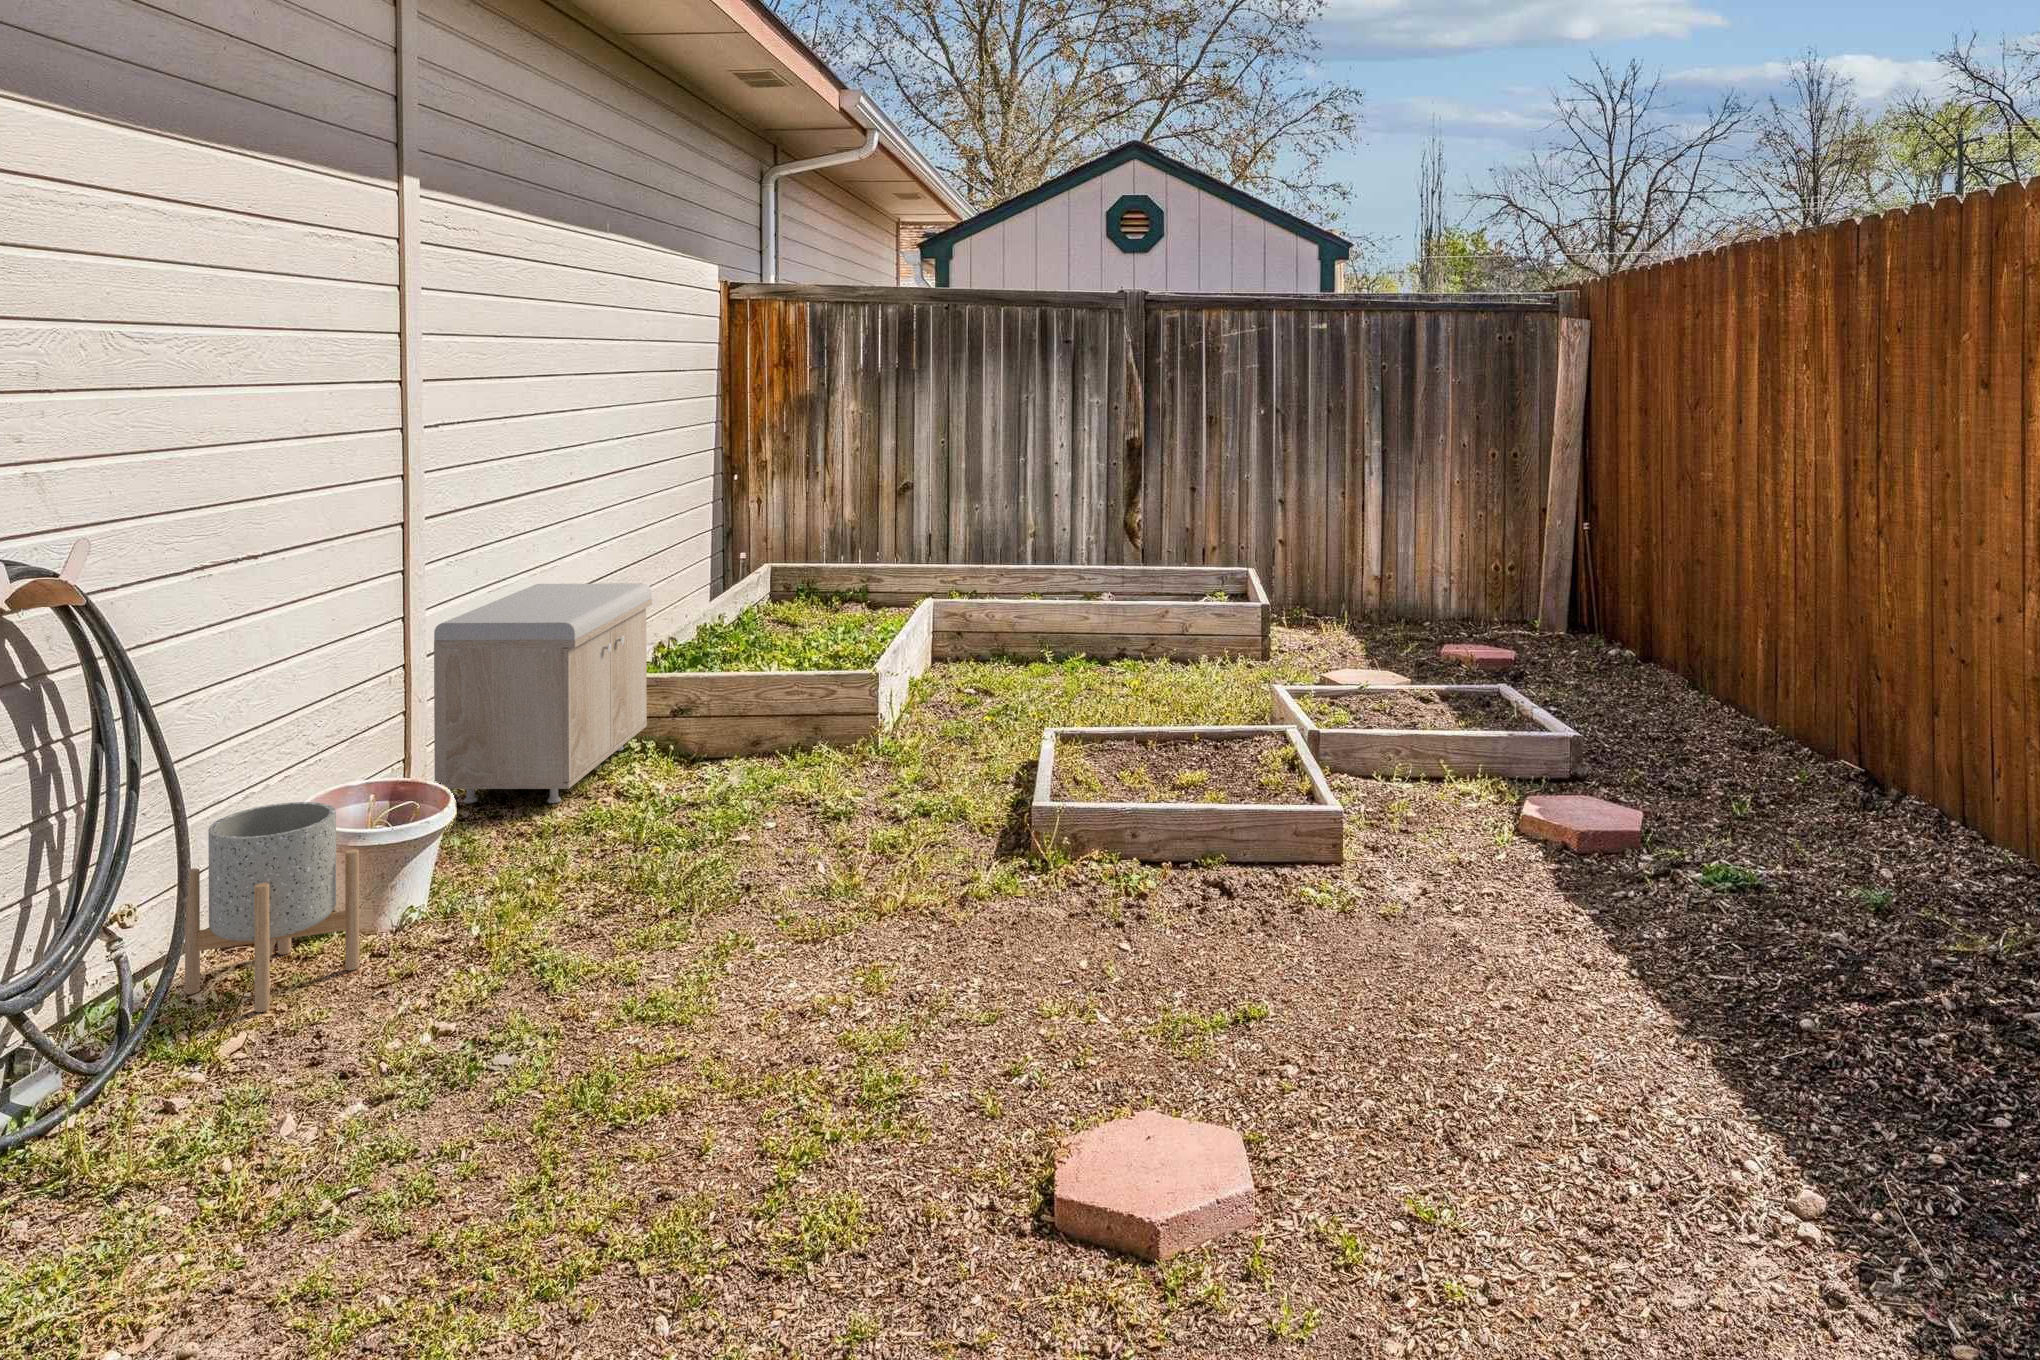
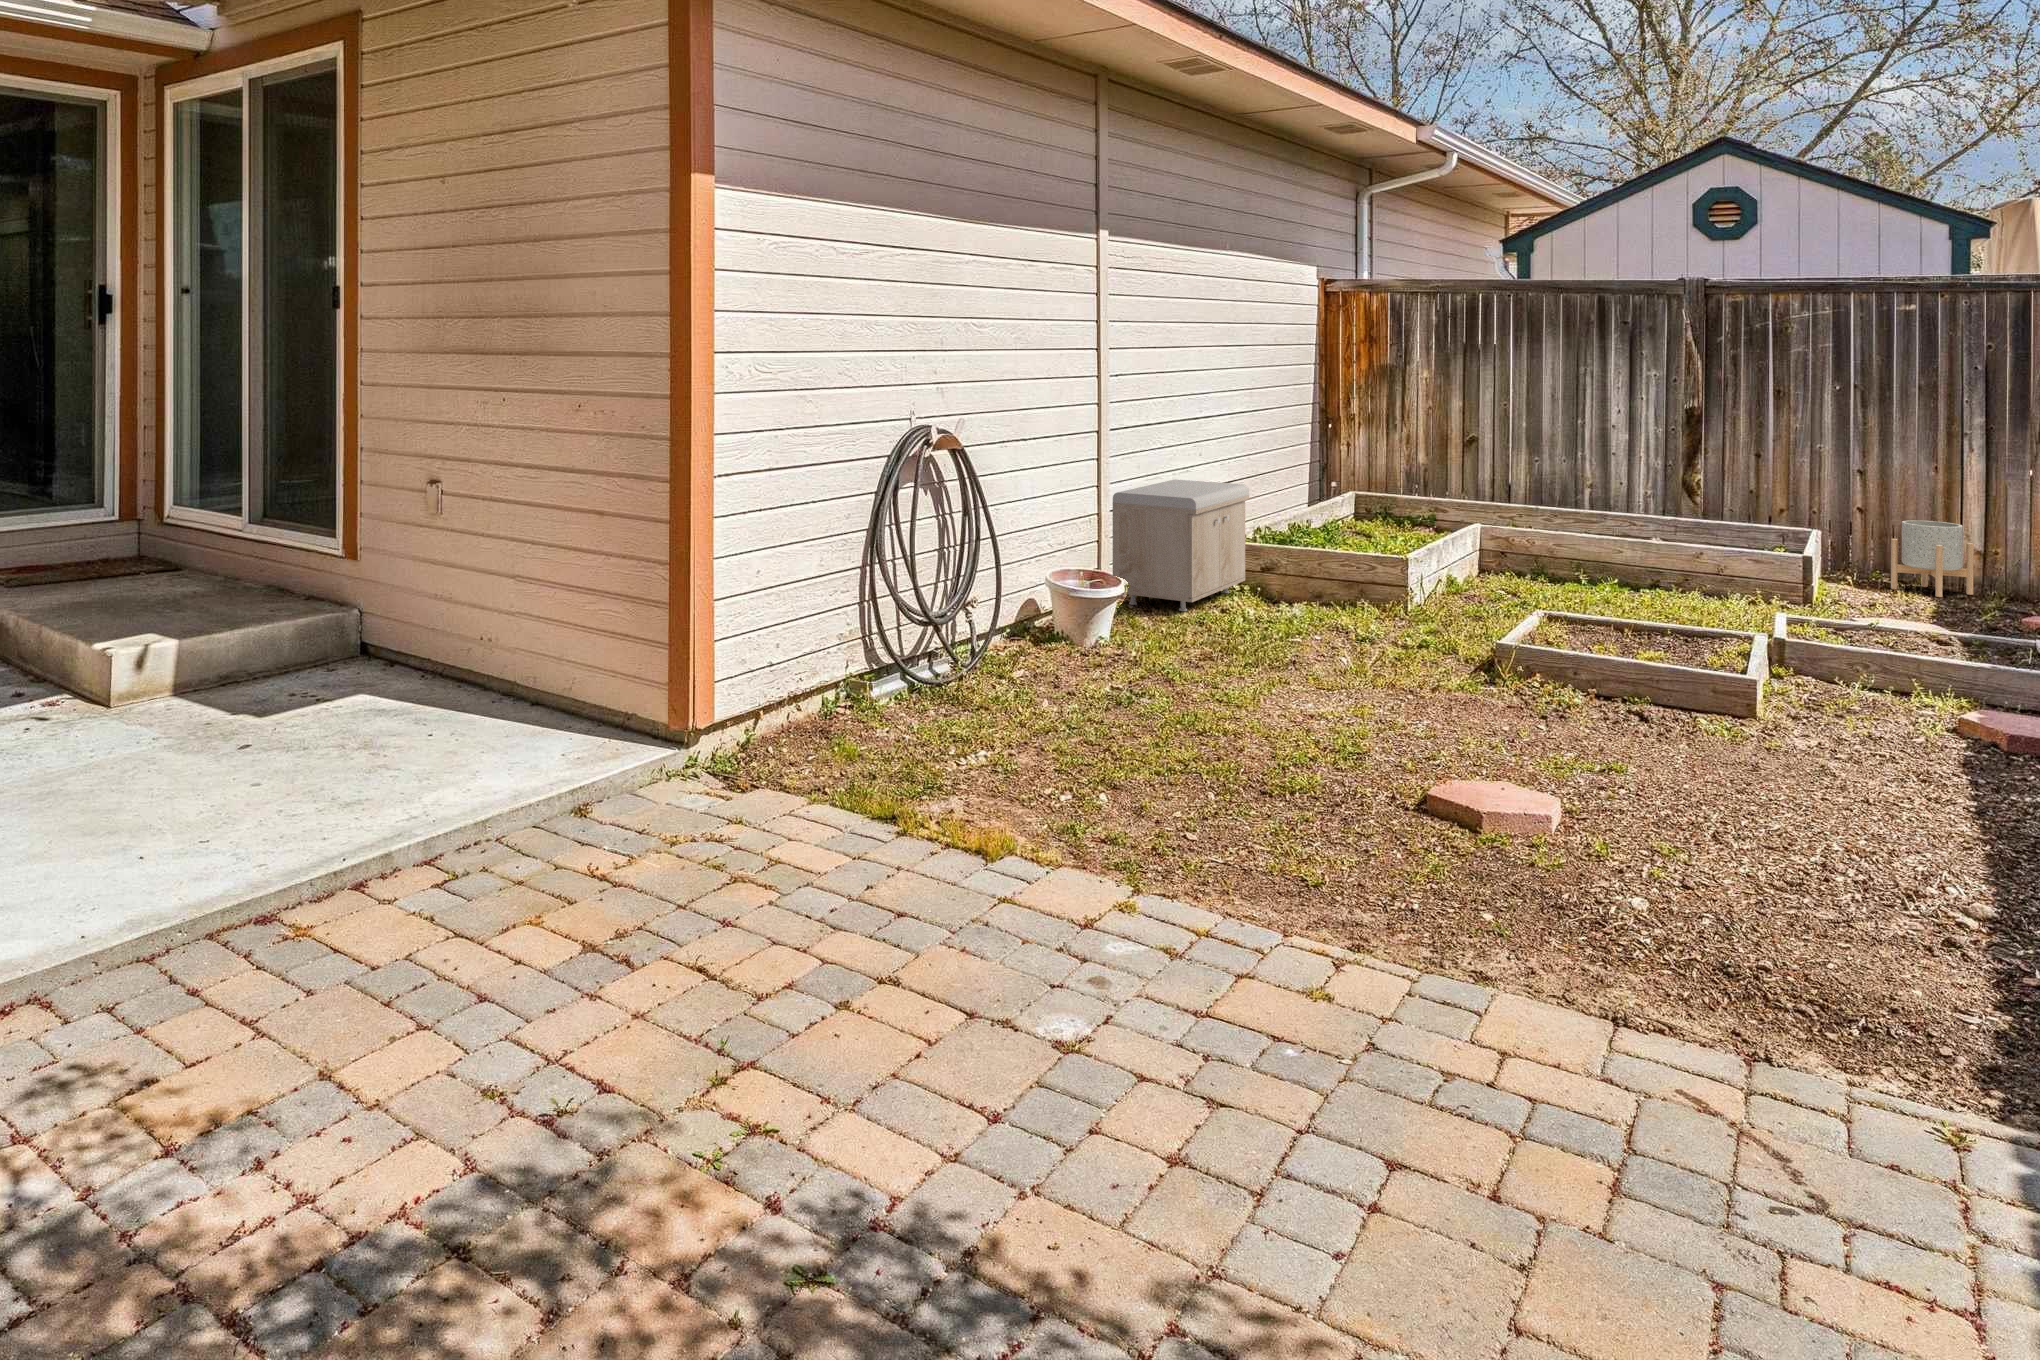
planter: present [185,802,359,1012] -> present [1891,520,1974,597]

